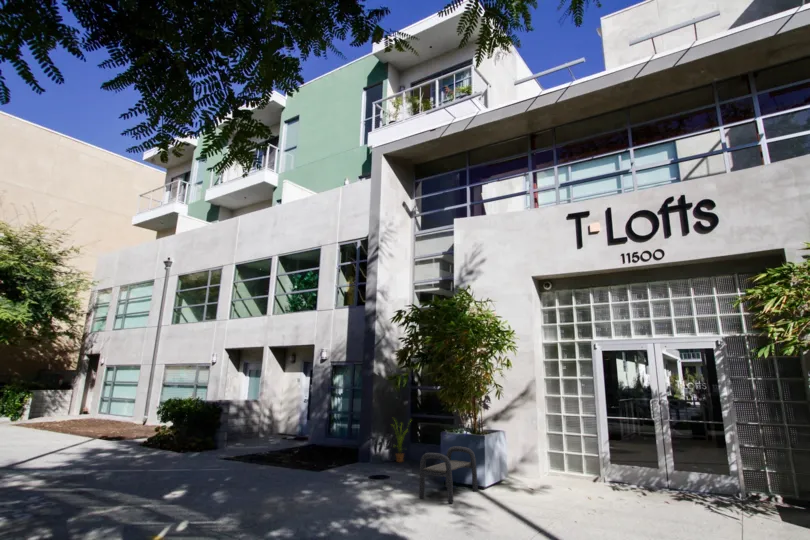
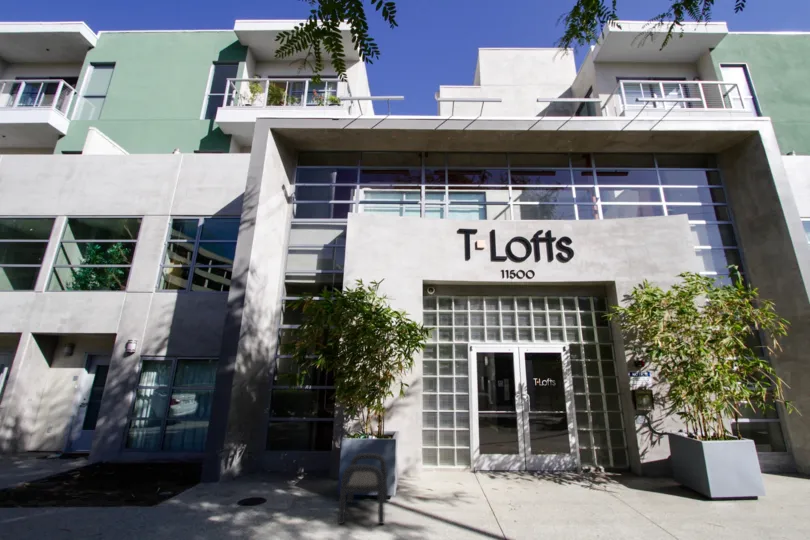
house plant: present [396,428,408,462] -> none [245,424,275,478]

